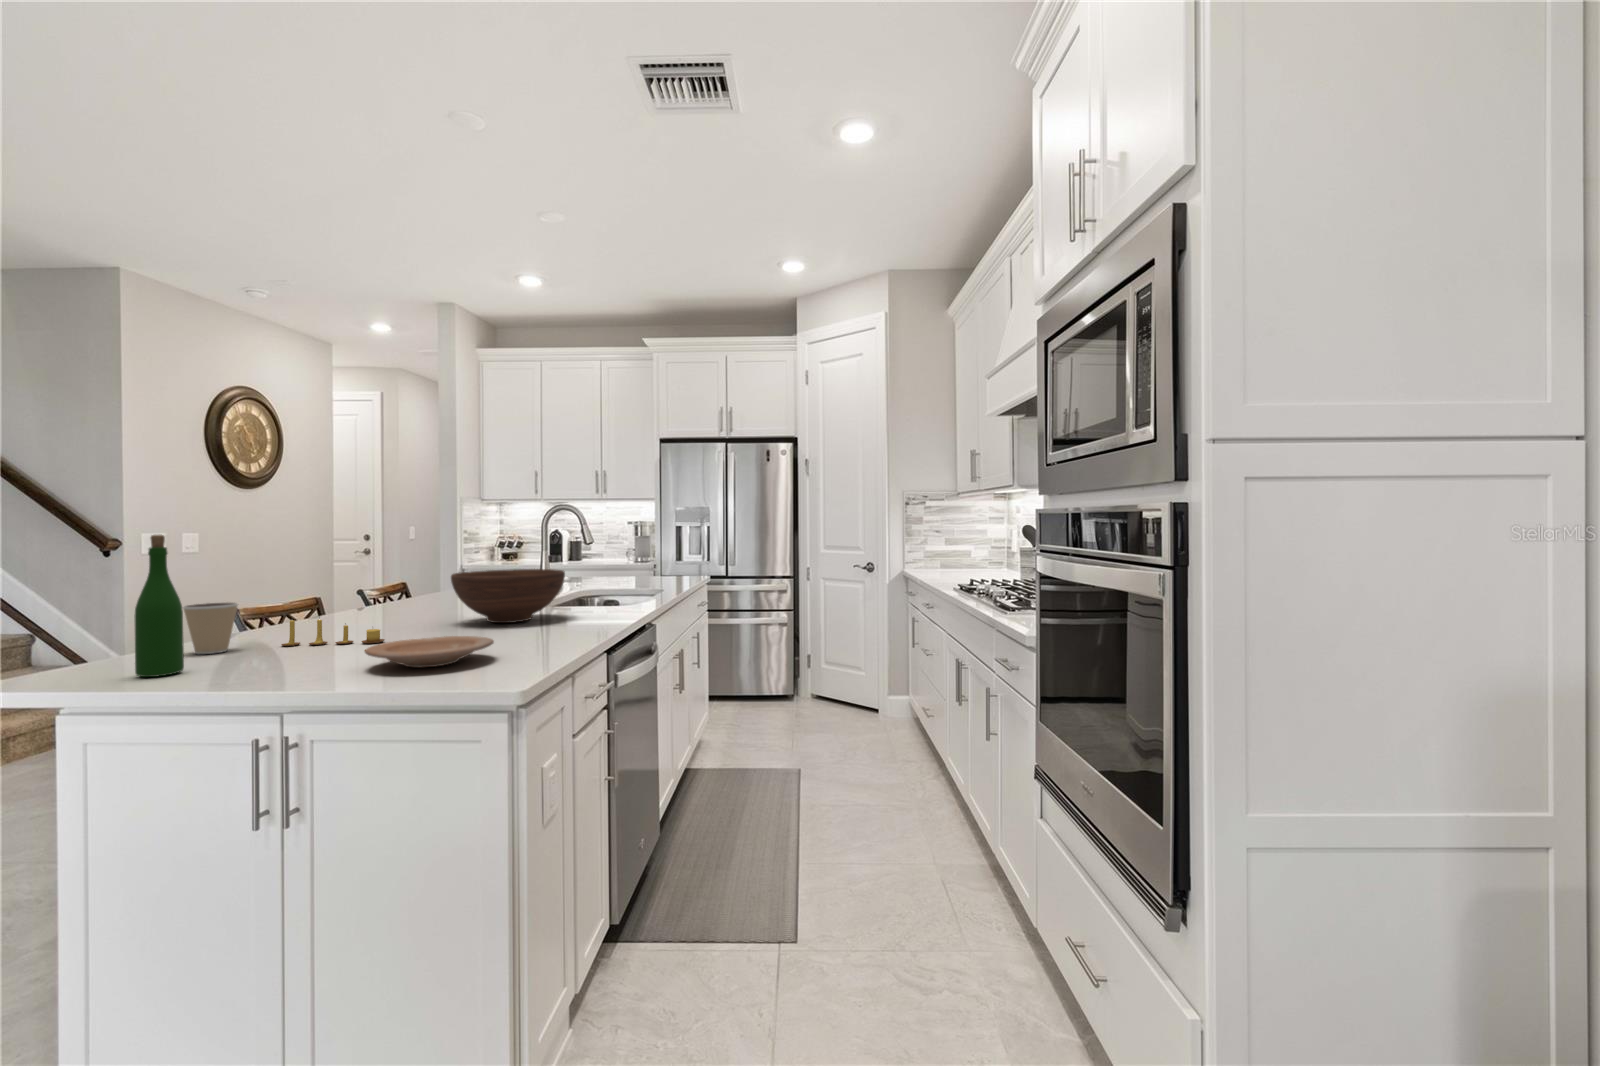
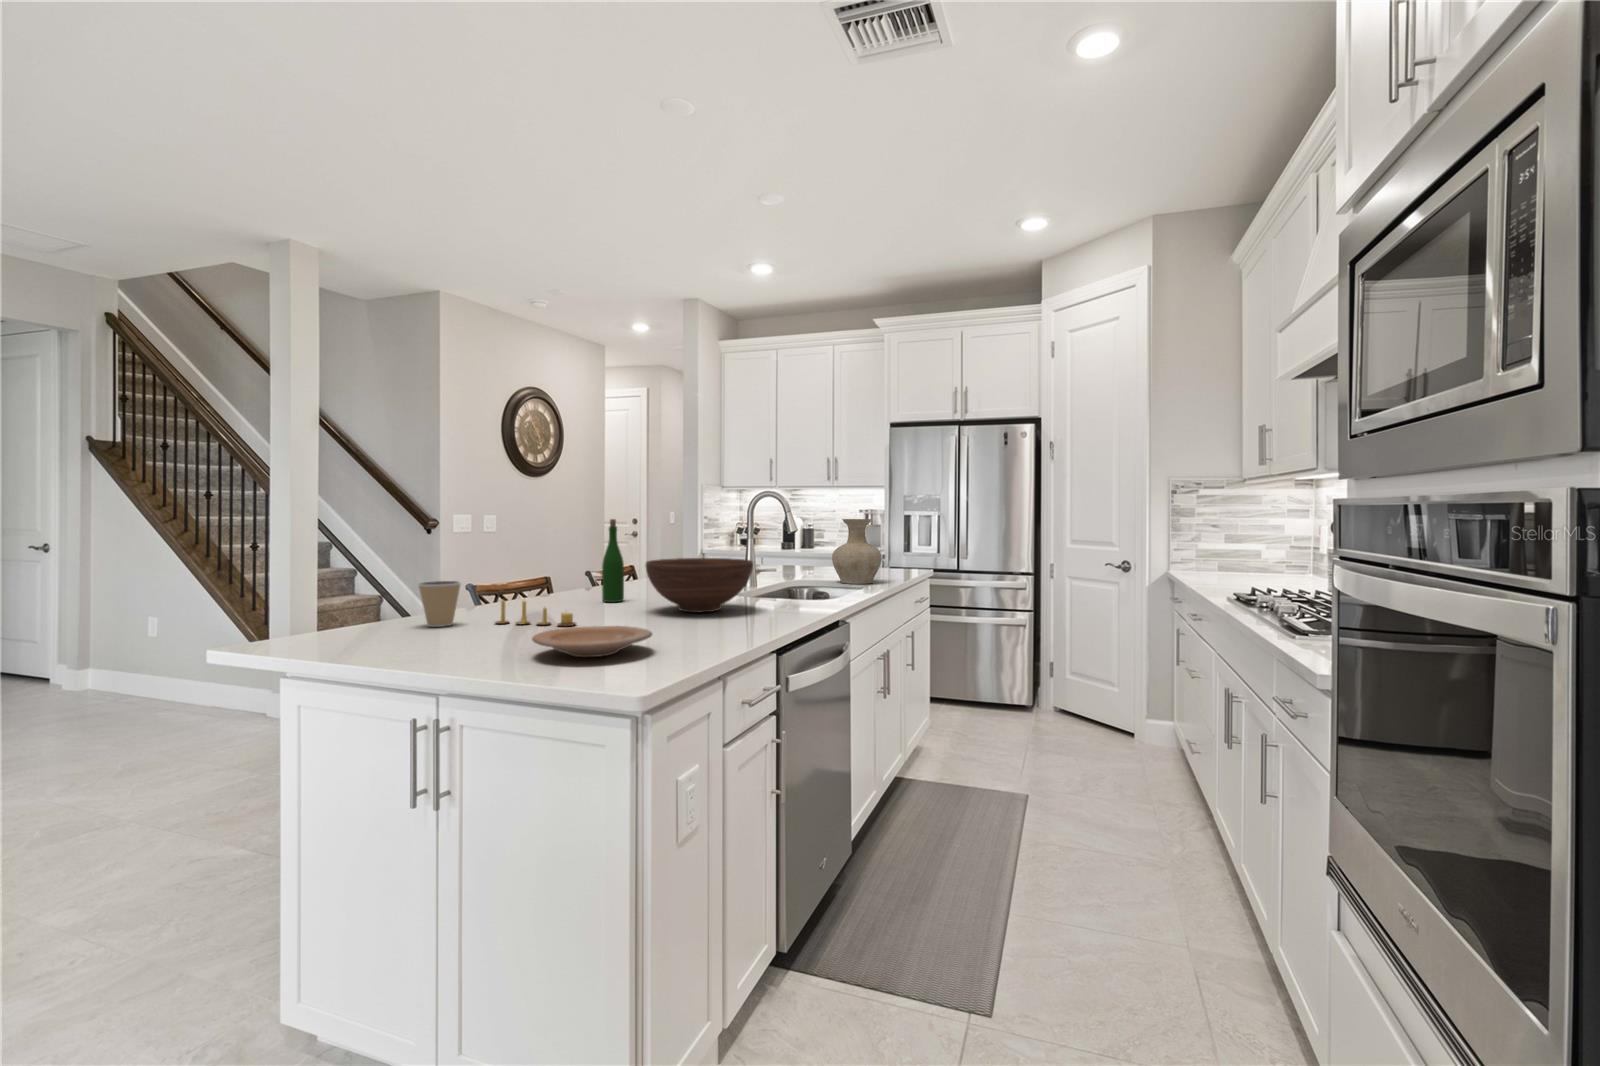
vase: none [623,530,671,591] -> present [832,519,882,584]
wine bottle: present [135,535,184,677] -> present [602,519,624,602]

